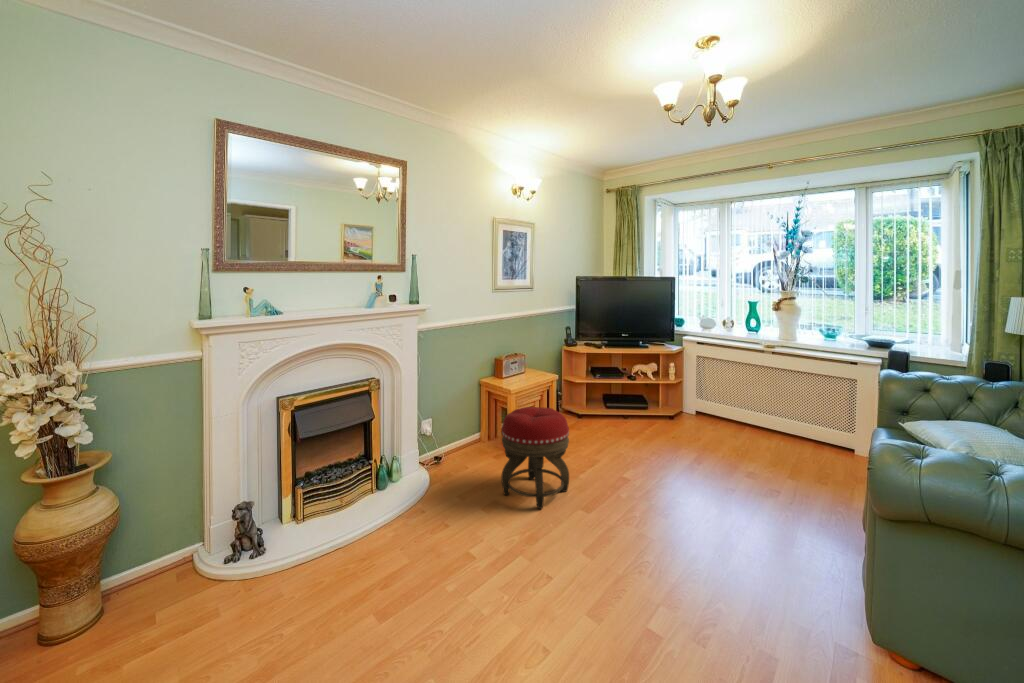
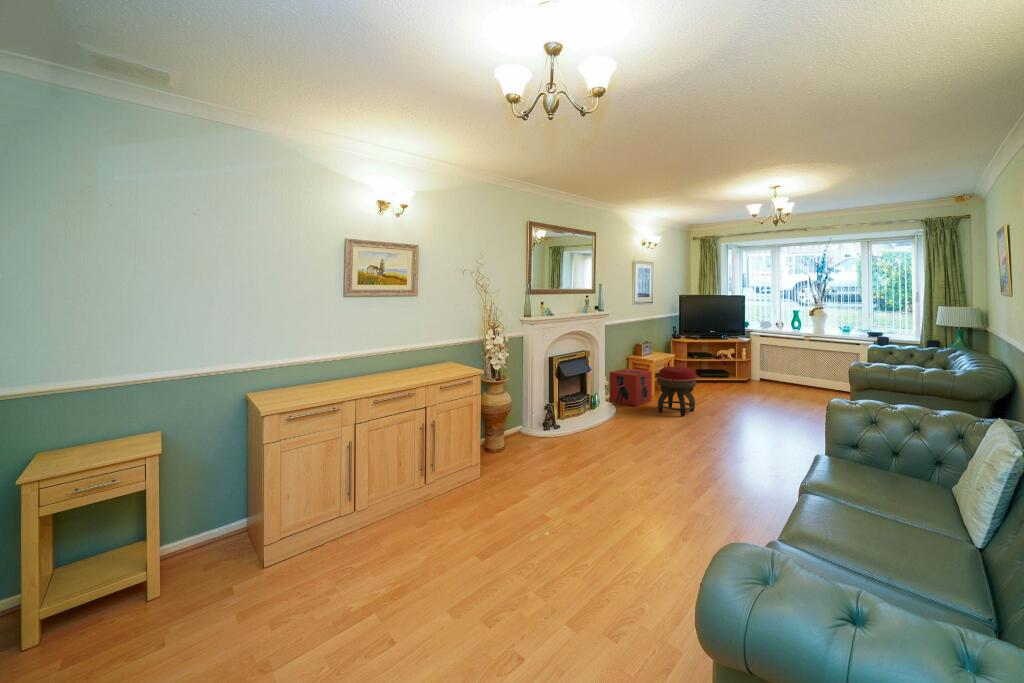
storage box: none [435,401,509,477] -> present [609,369,652,406]

